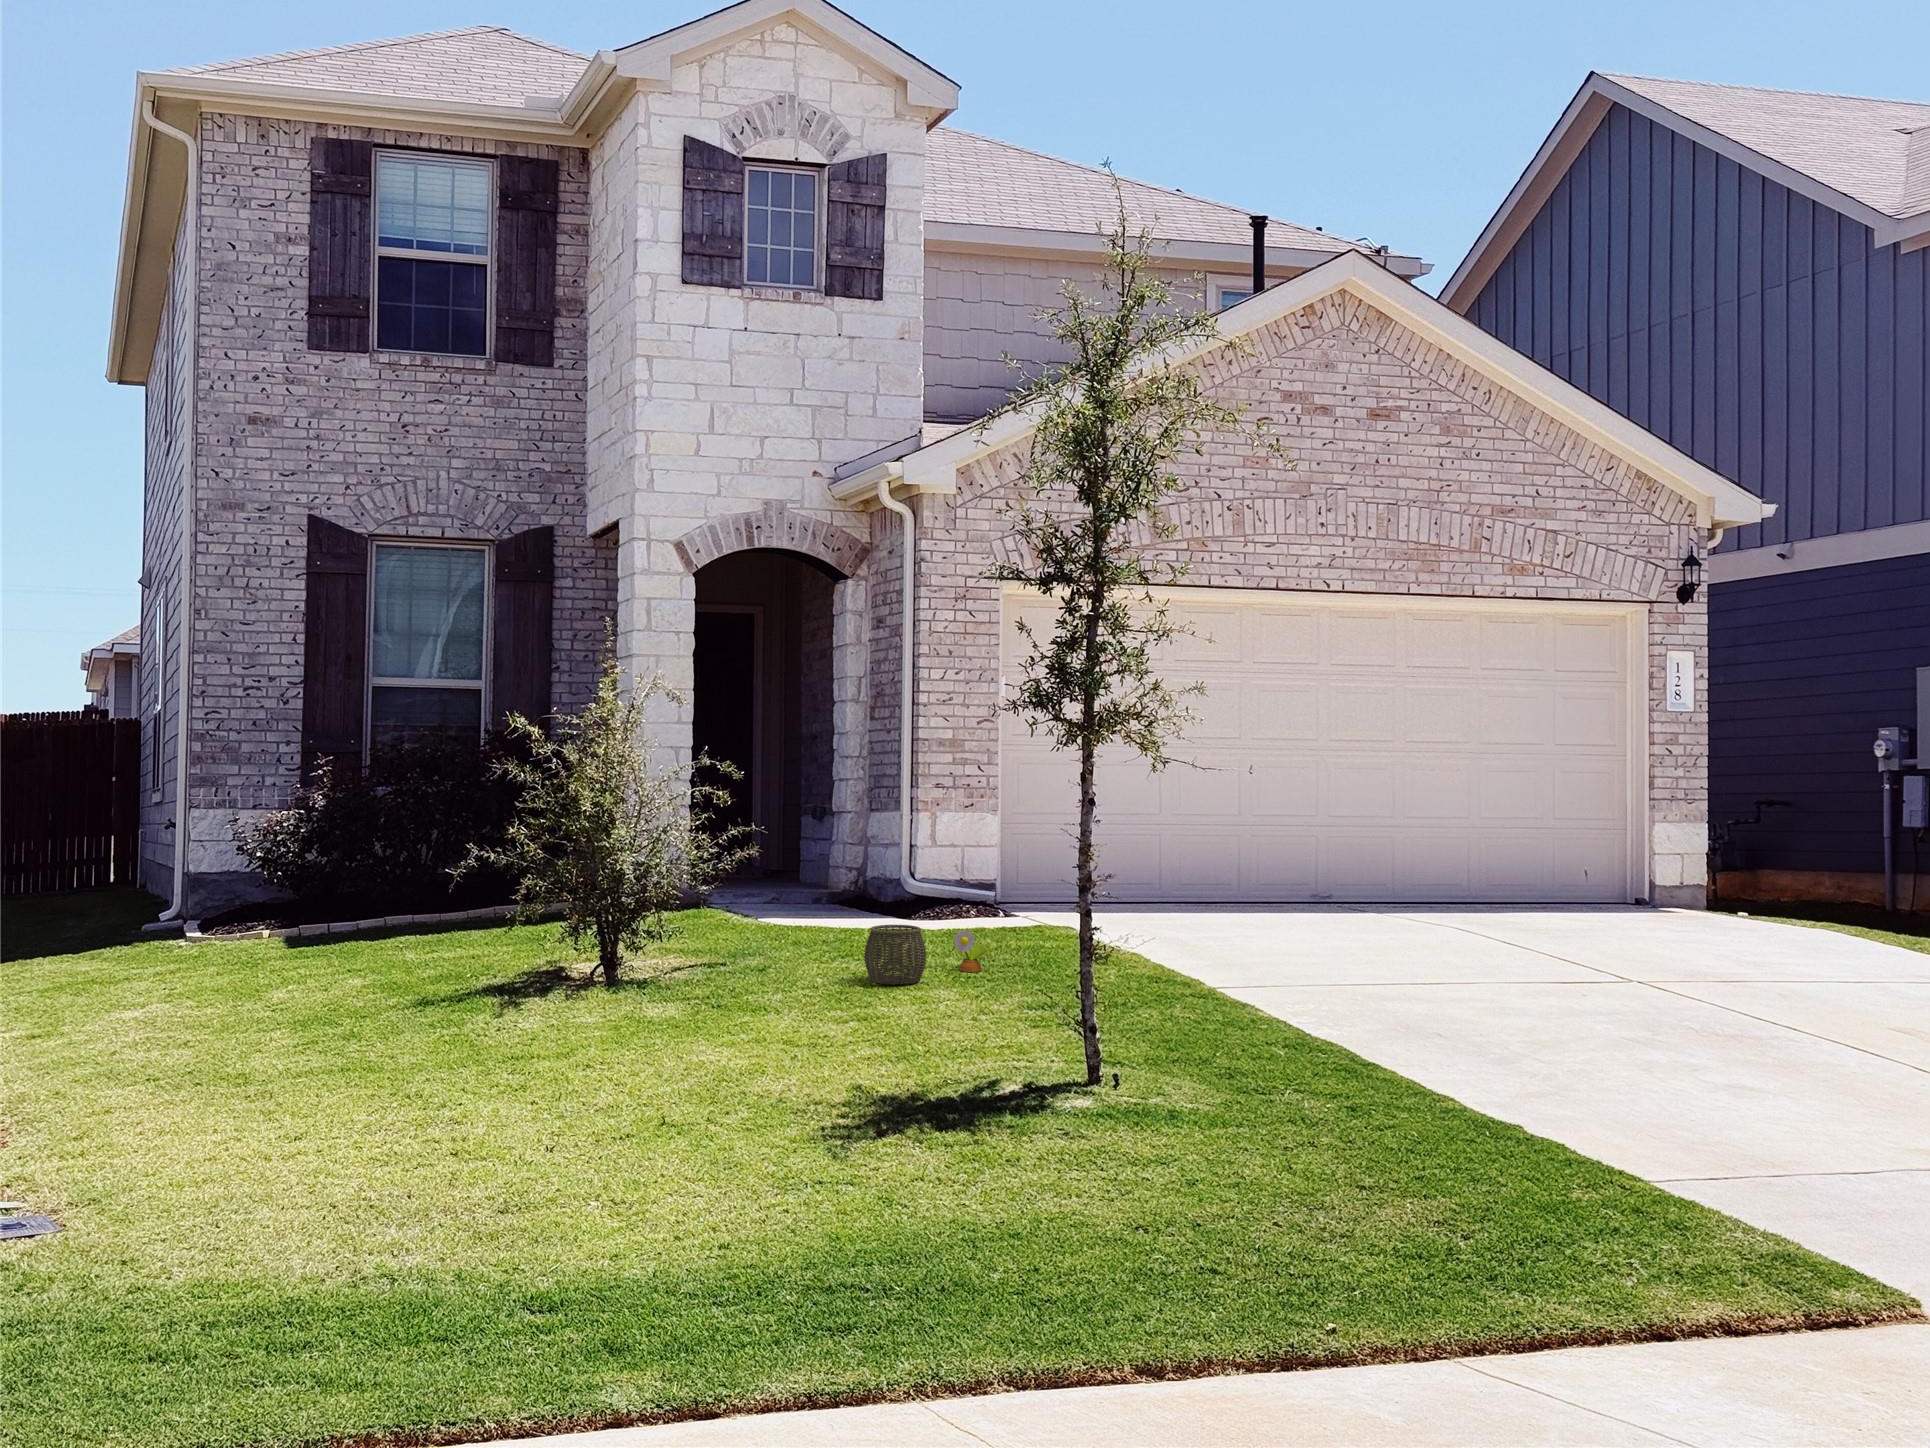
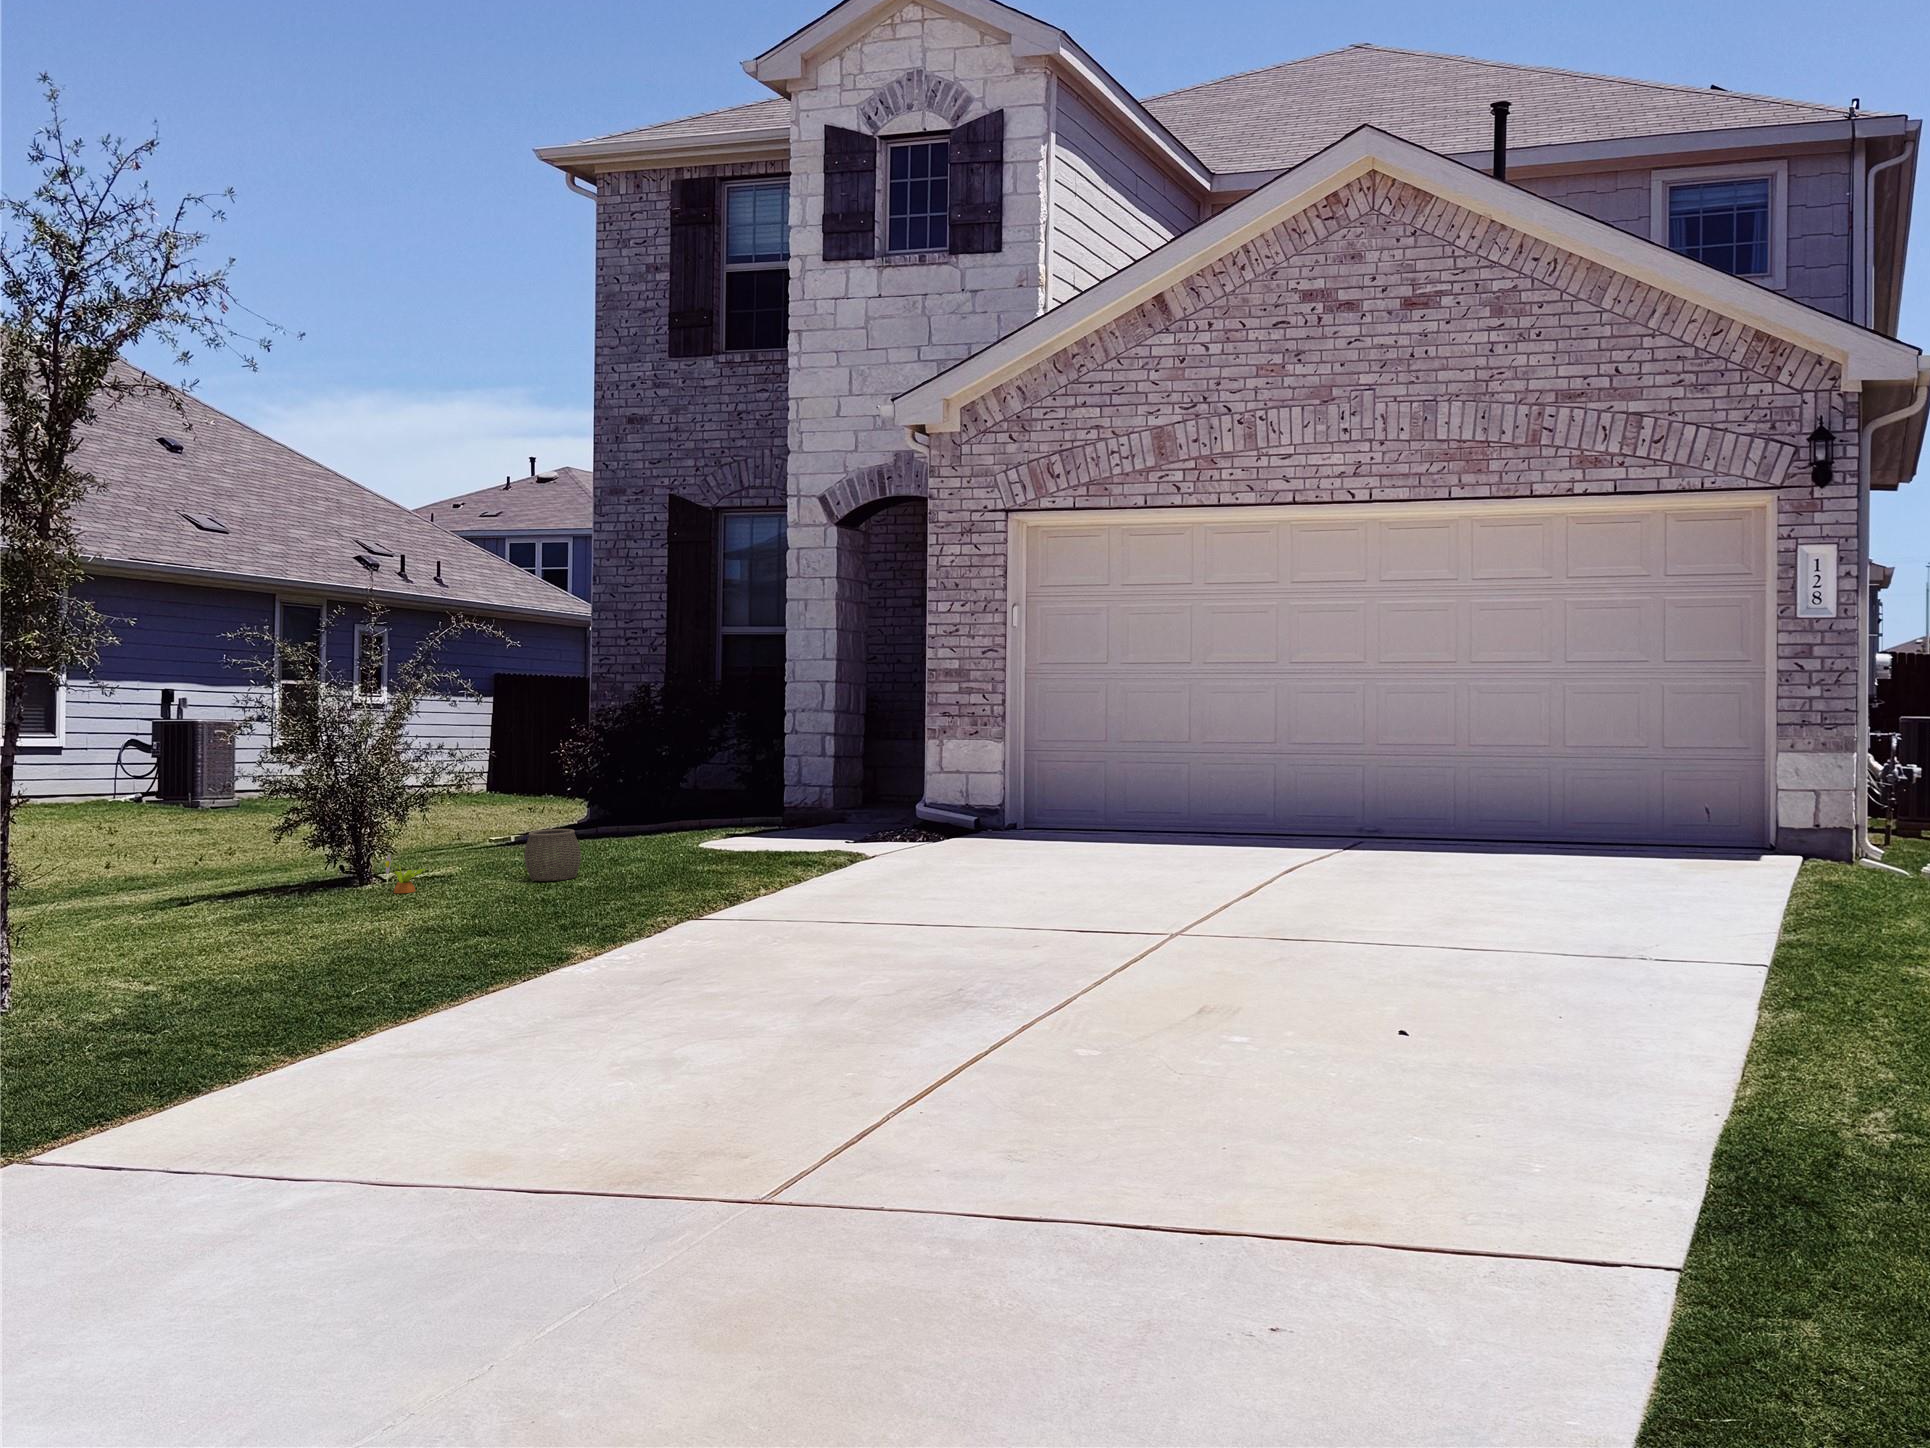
decorative plant: present [949,929,995,972] -> present [385,854,425,893]

